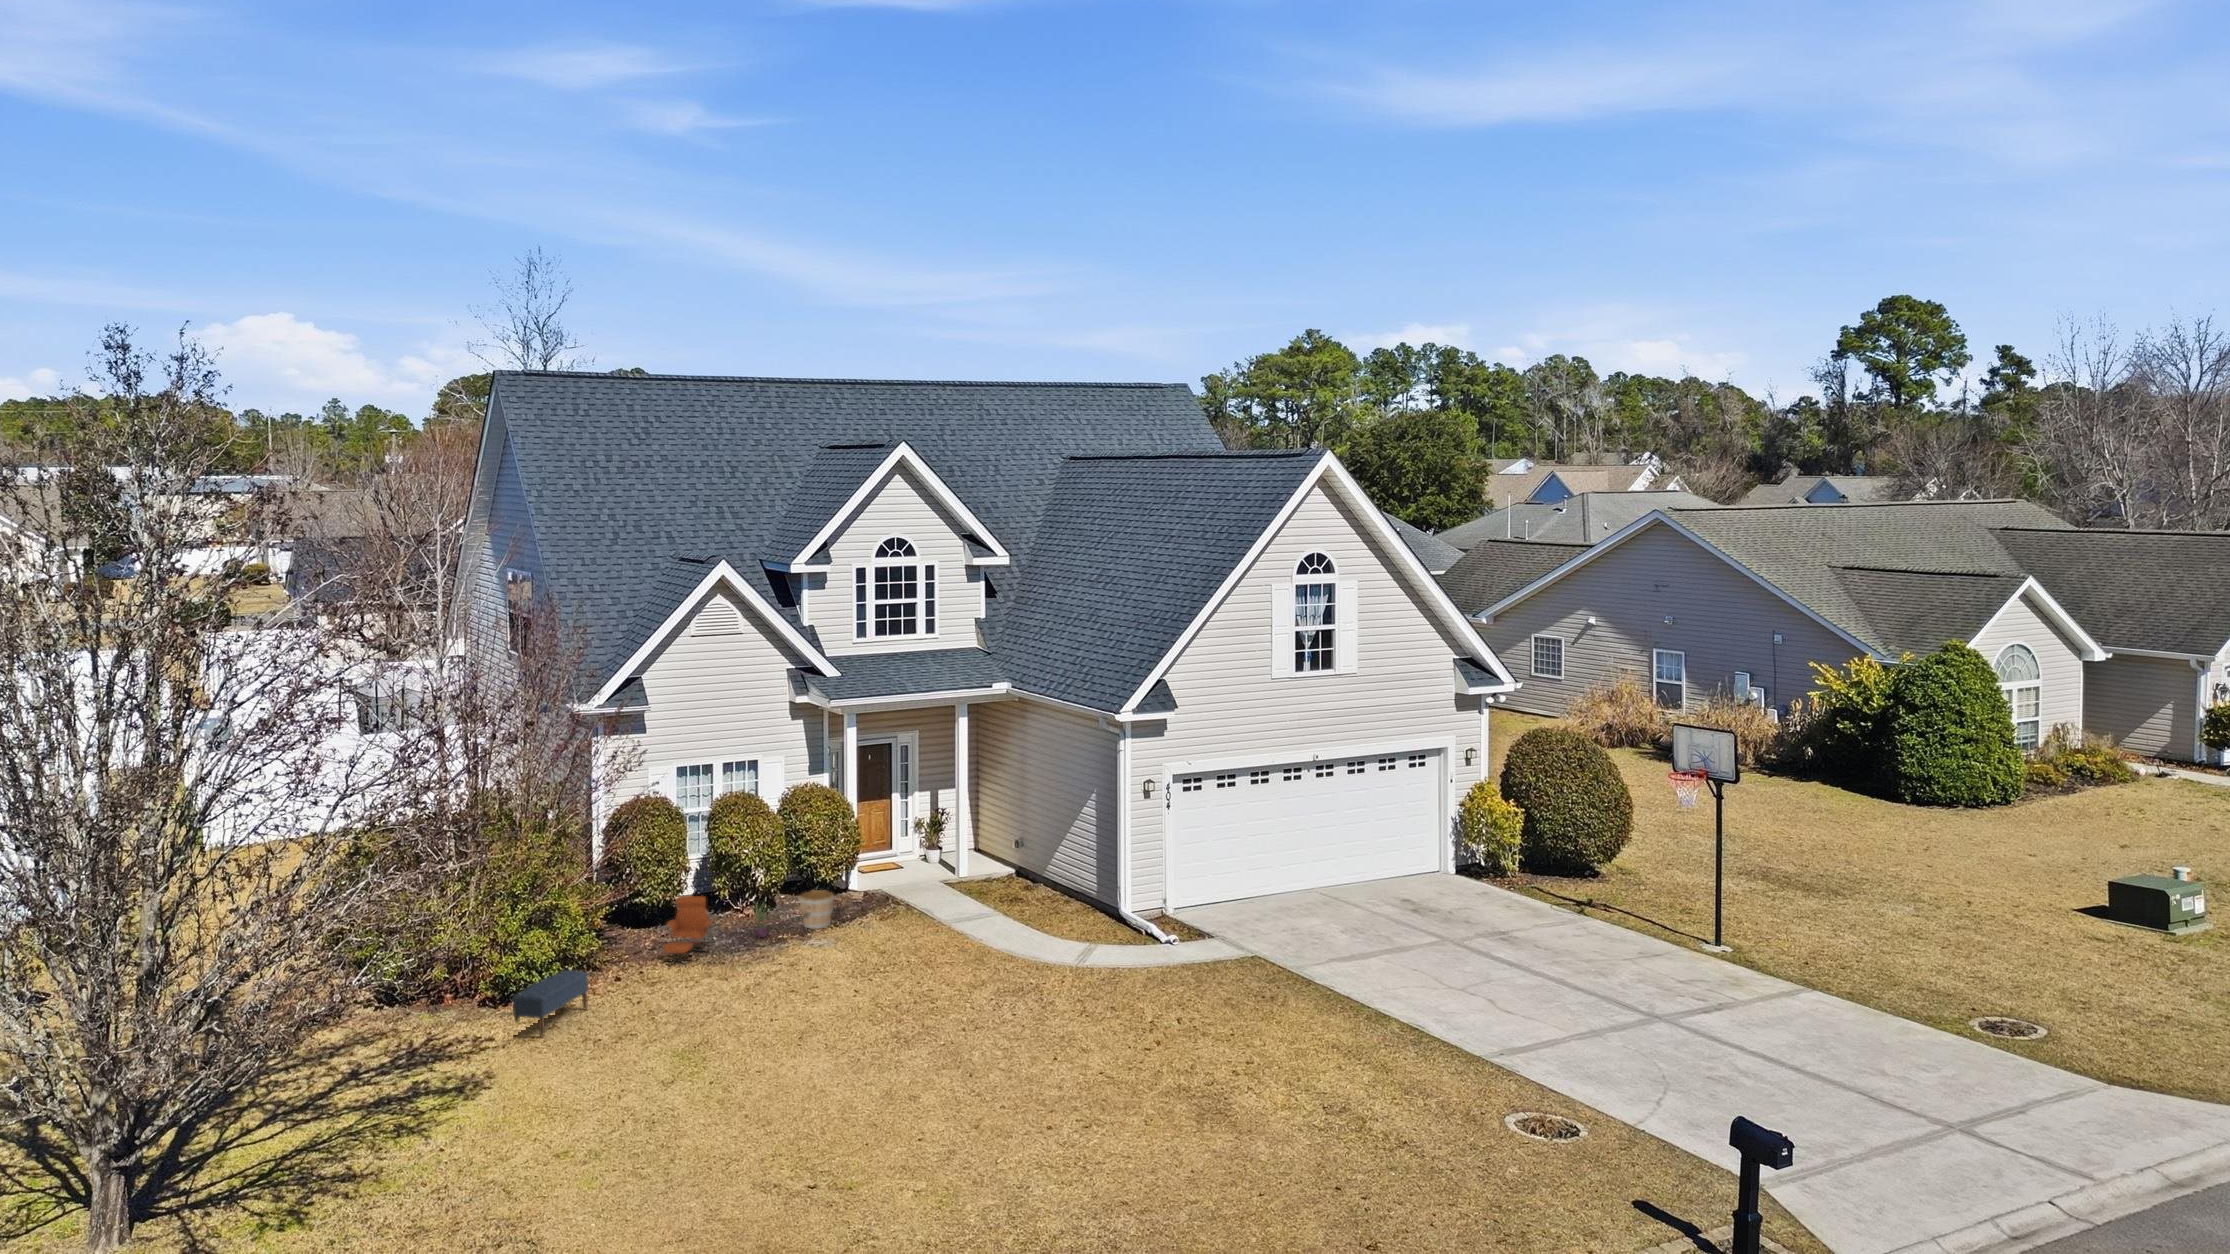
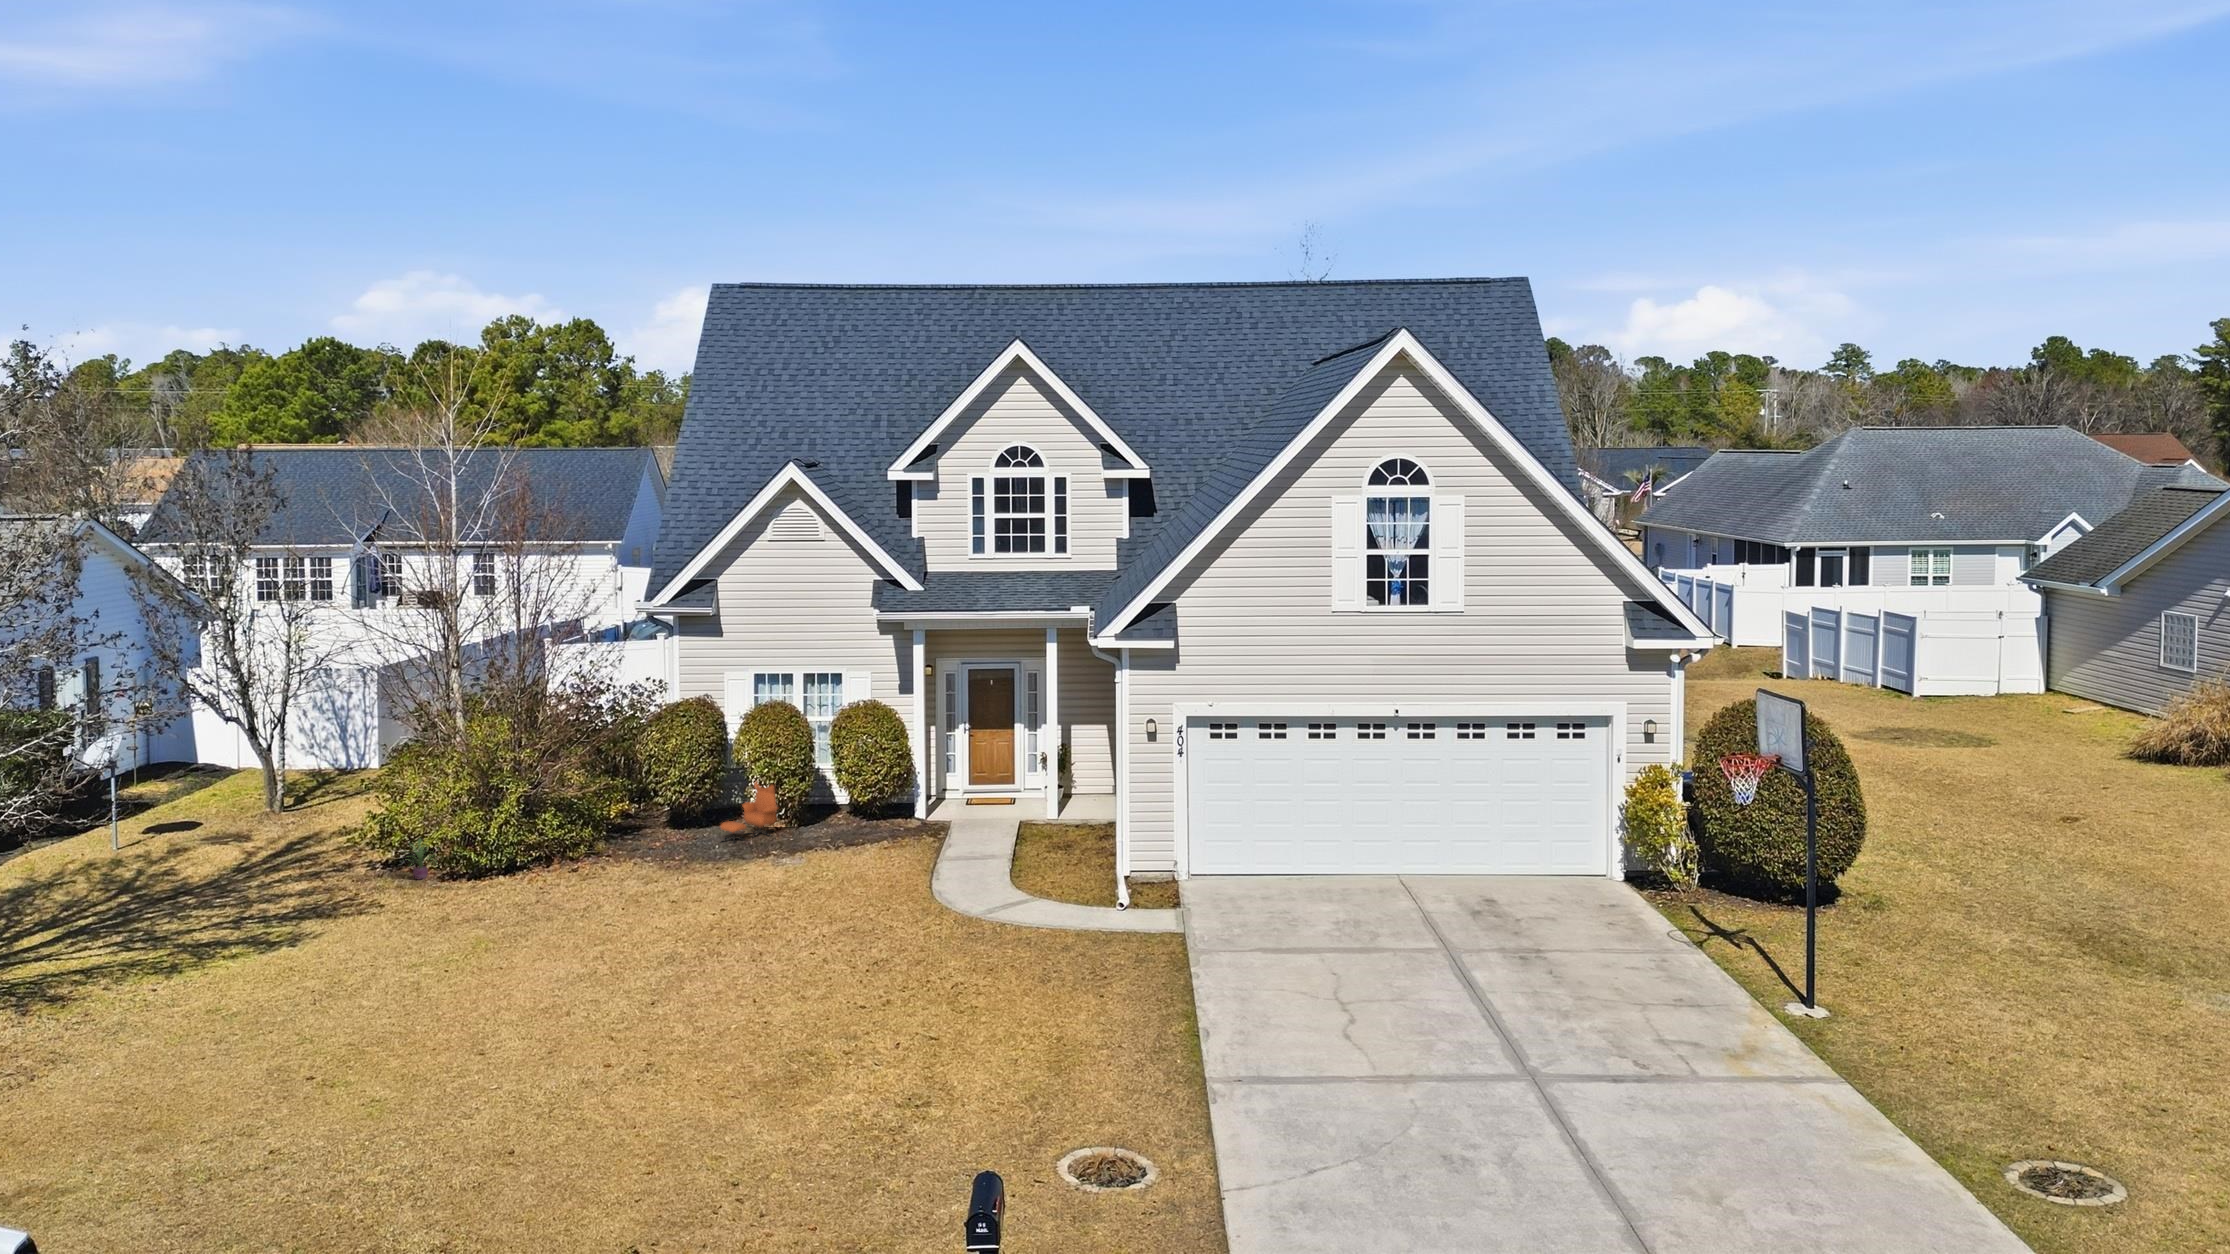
wooden bucket: present [798,890,834,929] -> none [881,795,917,832]
decorative plant: present [753,905,768,938] -> present [408,839,428,880]
bench: present [512,970,589,1037] -> none [506,826,595,879]

